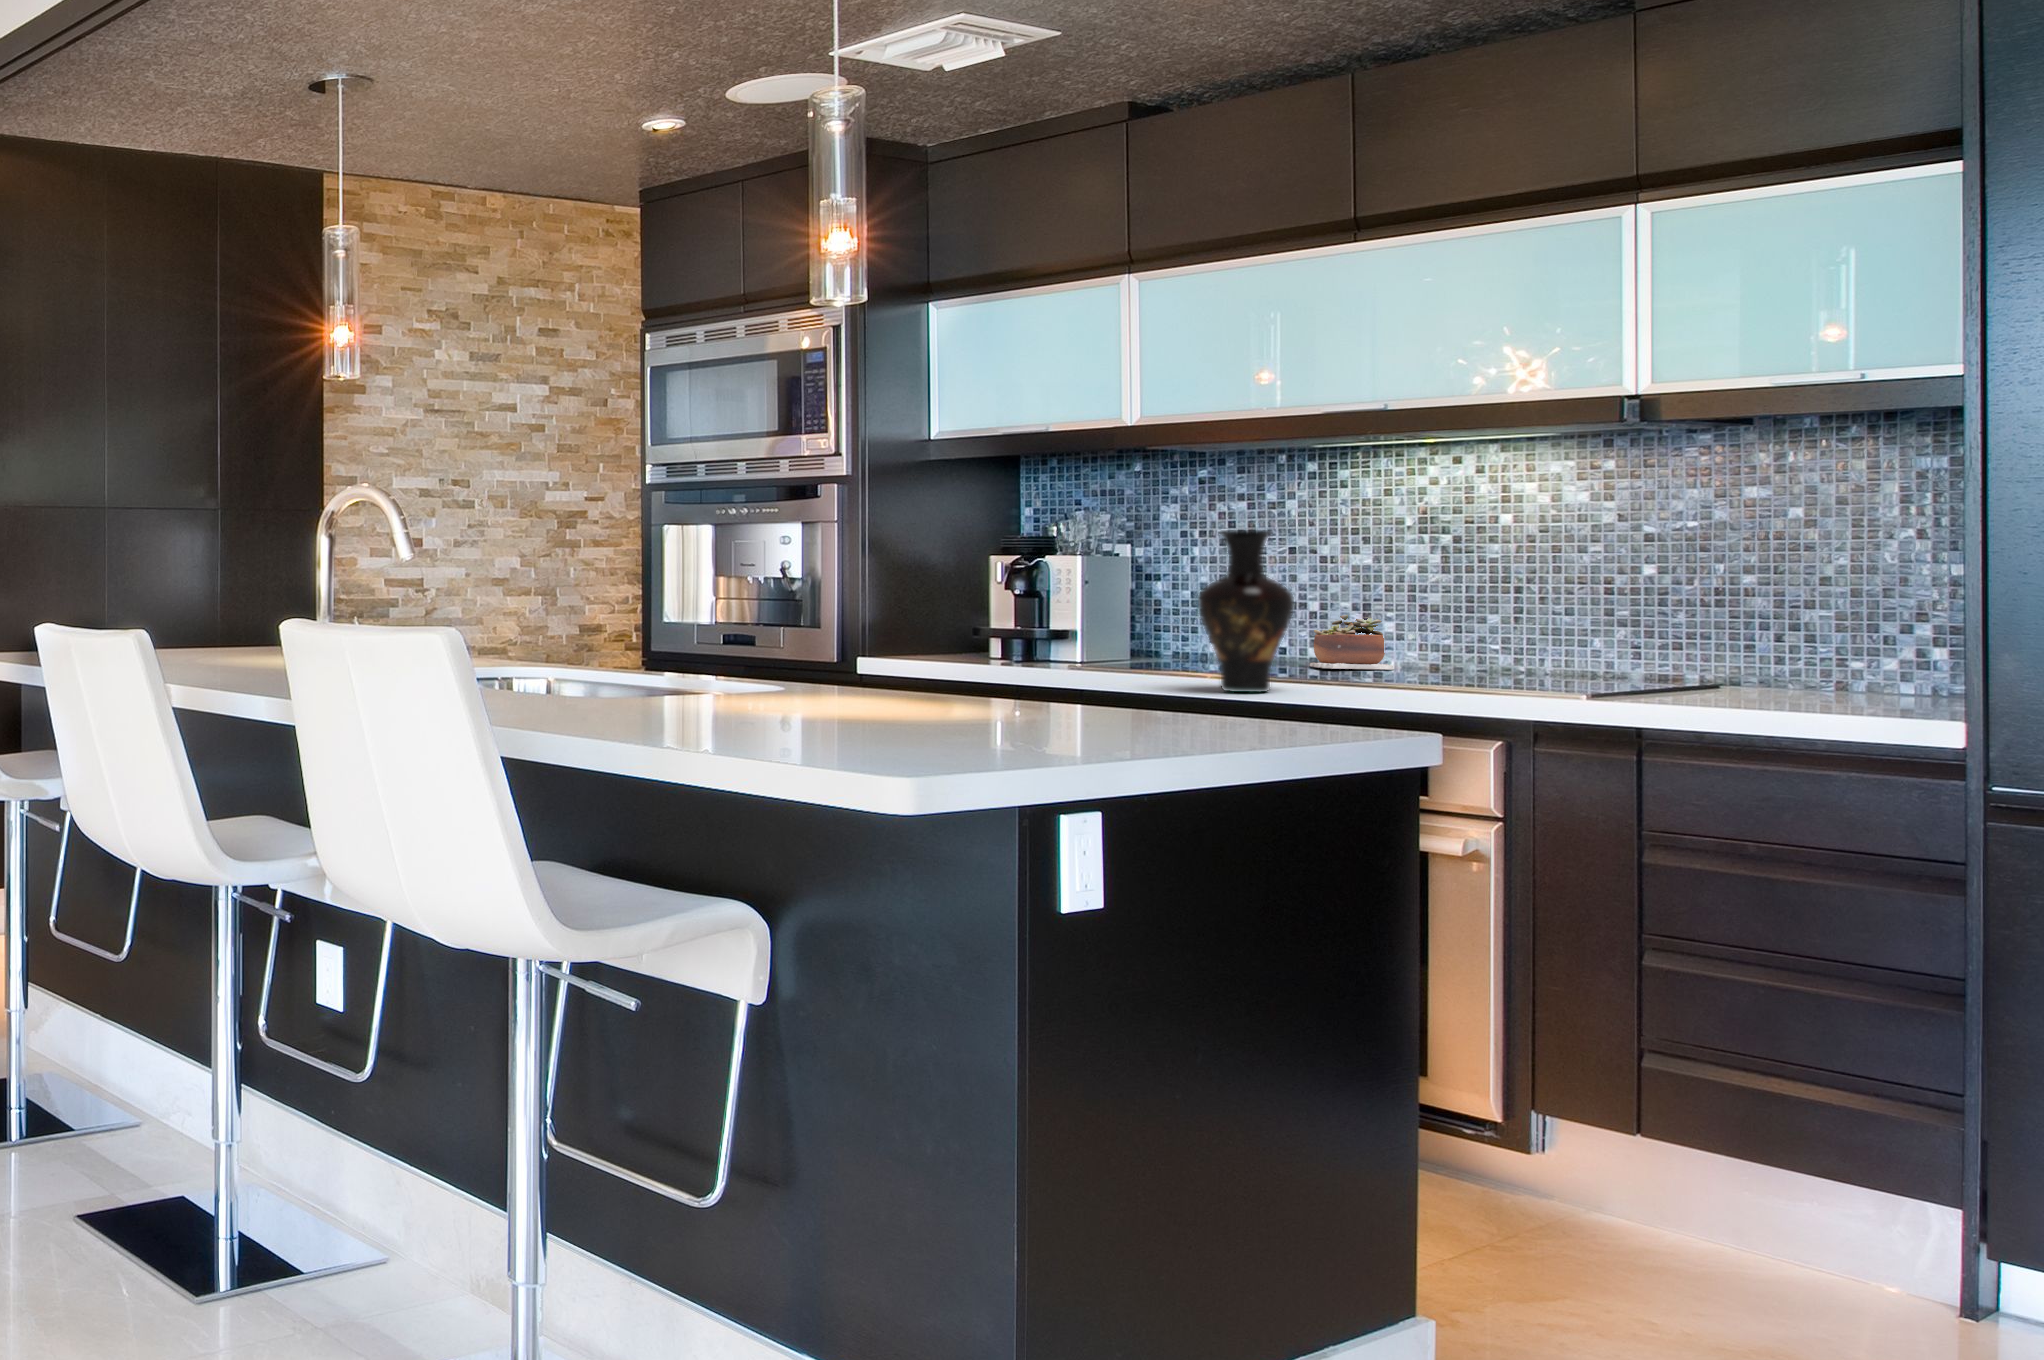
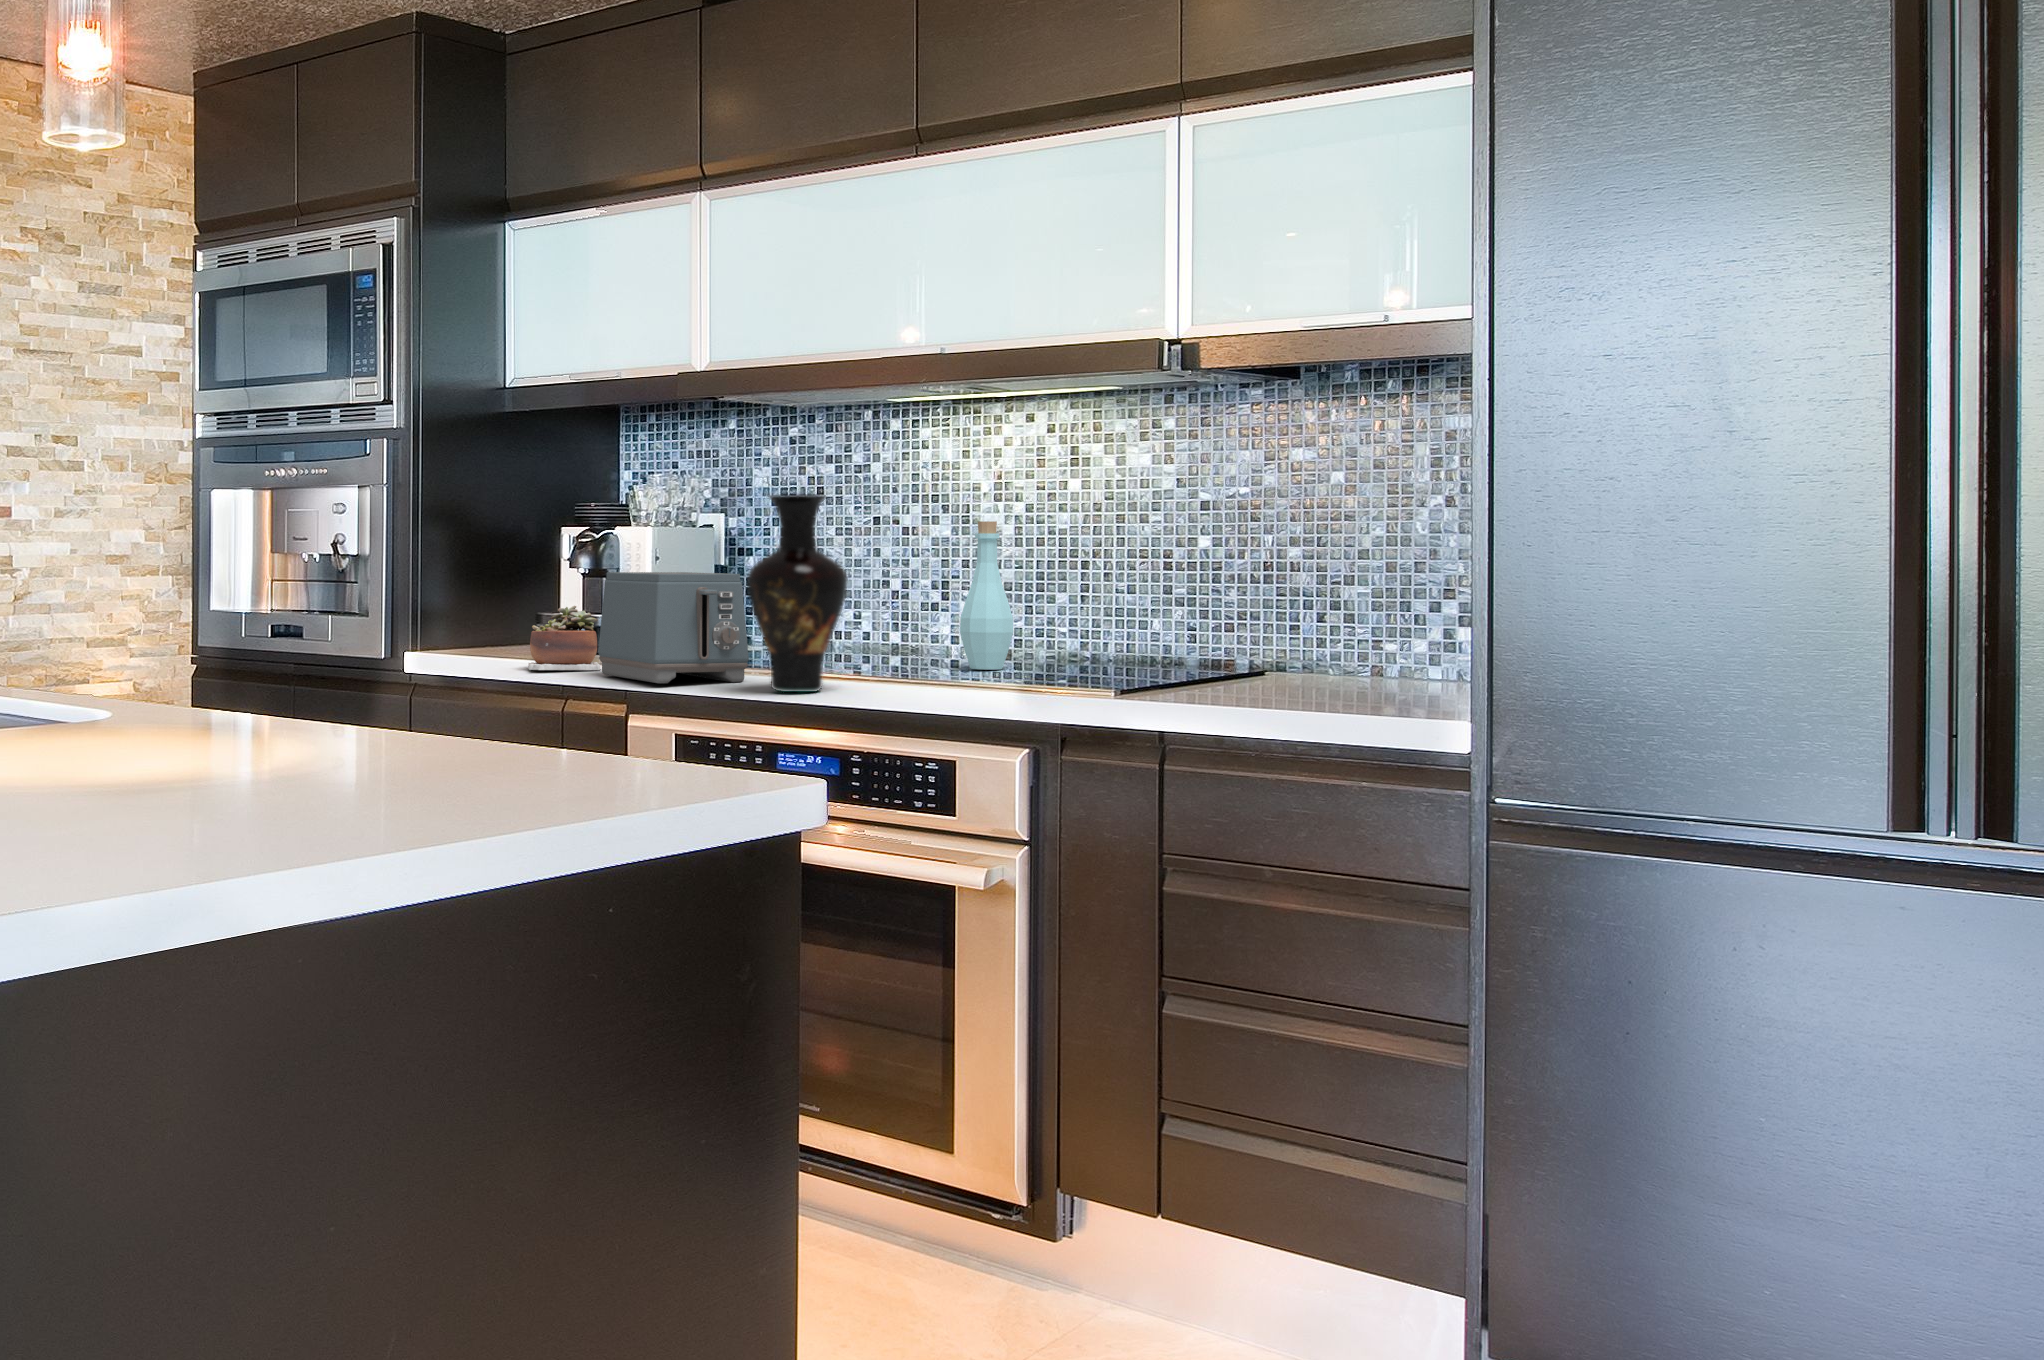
bottle: none [1392,552,1447,678] -> present [960,521,1013,670]
toaster: none [1040,593,1190,684] -> present [598,572,749,683]
succulent plant: present [1310,615,1394,670] -> present [528,606,600,670]

